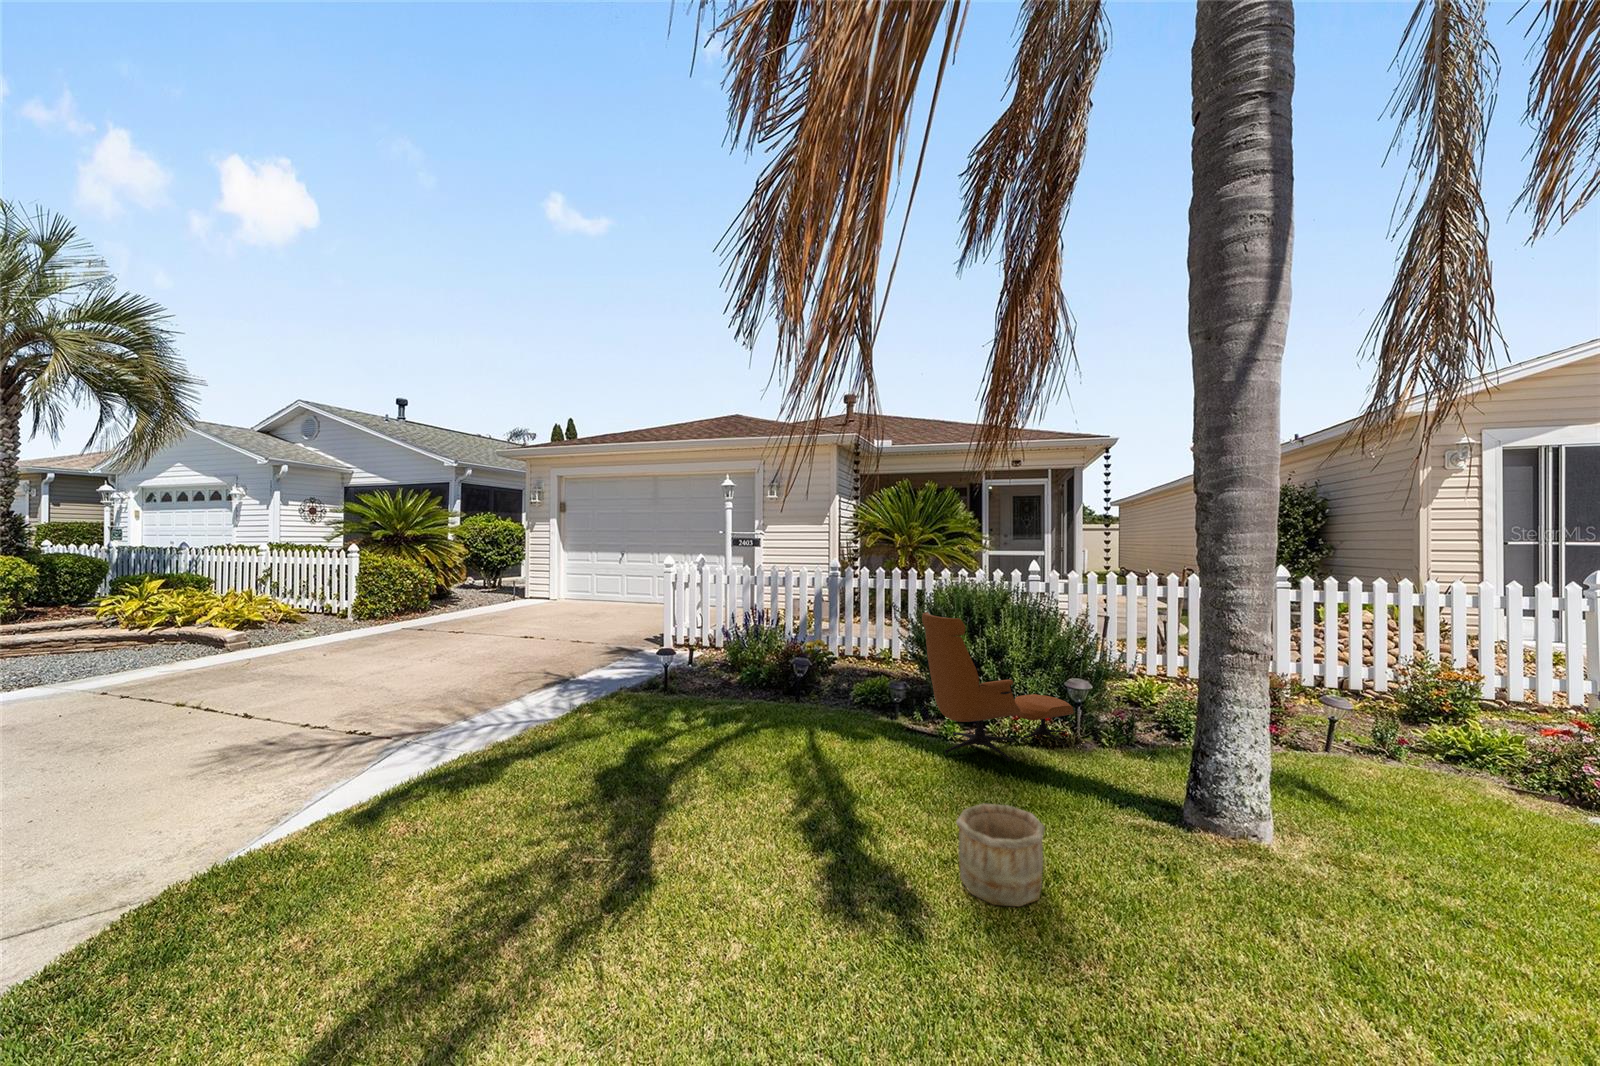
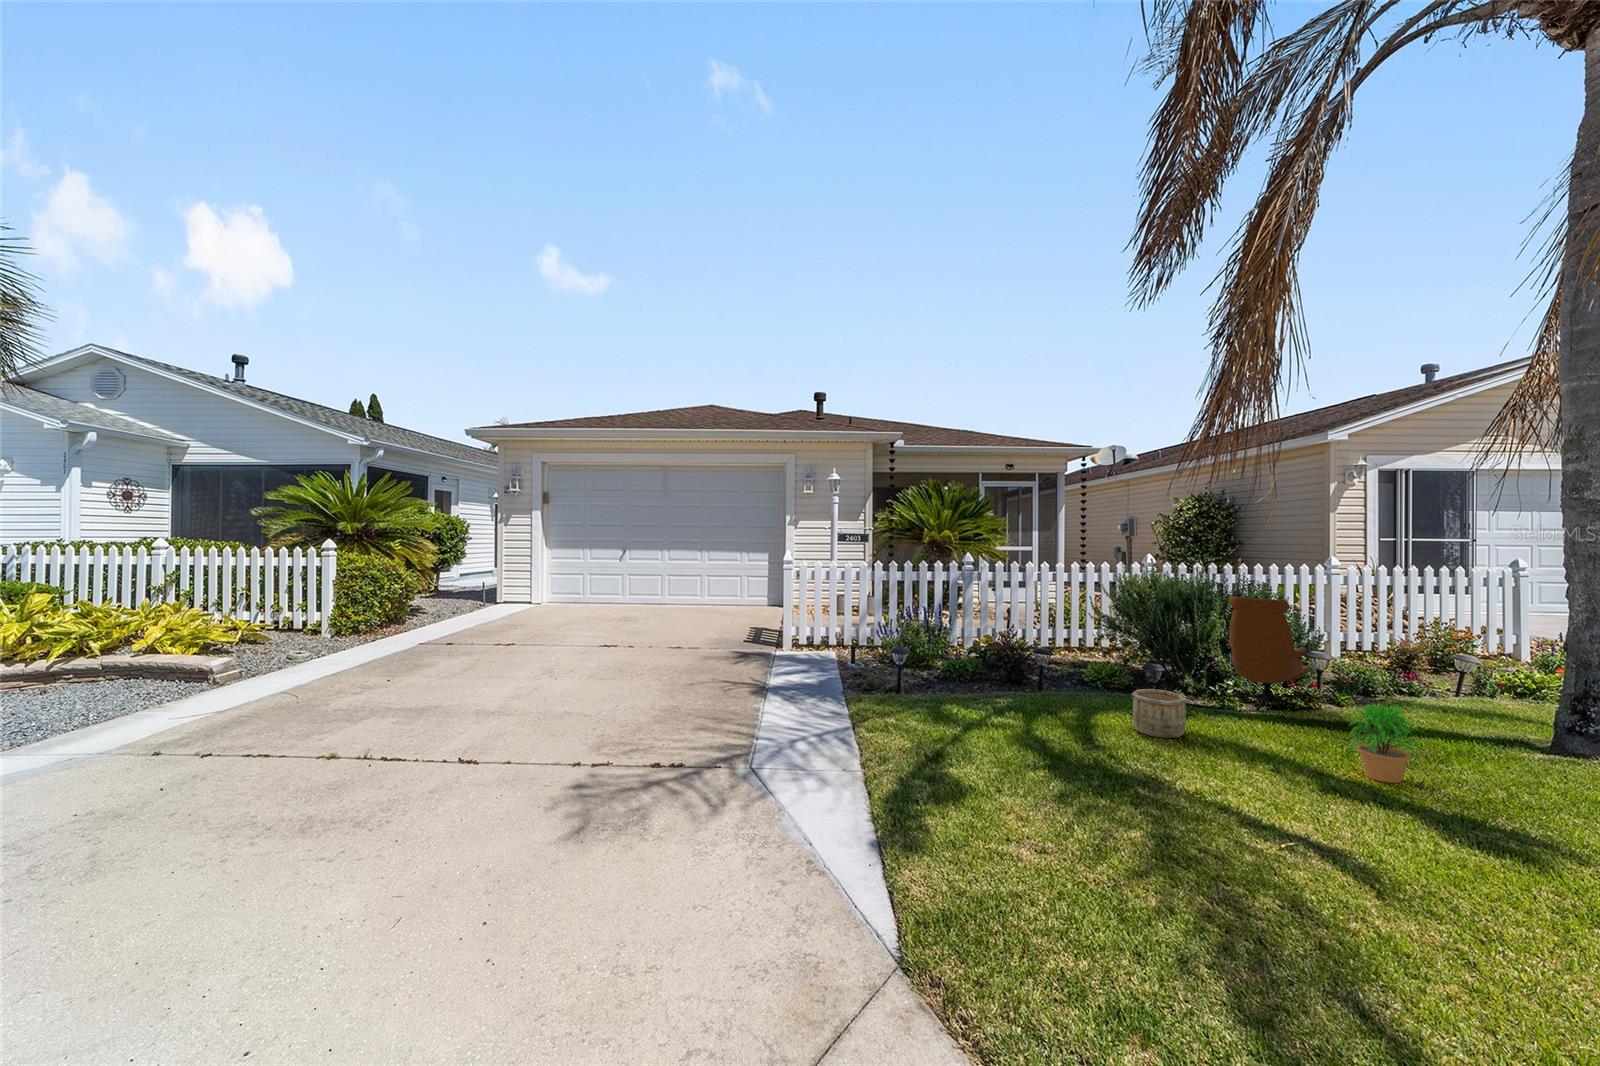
potted plant: none [835,756,914,864] -> present [1351,705,1419,783]
wooden bucket: present [956,804,1045,906] -> present [1132,689,1187,738]

